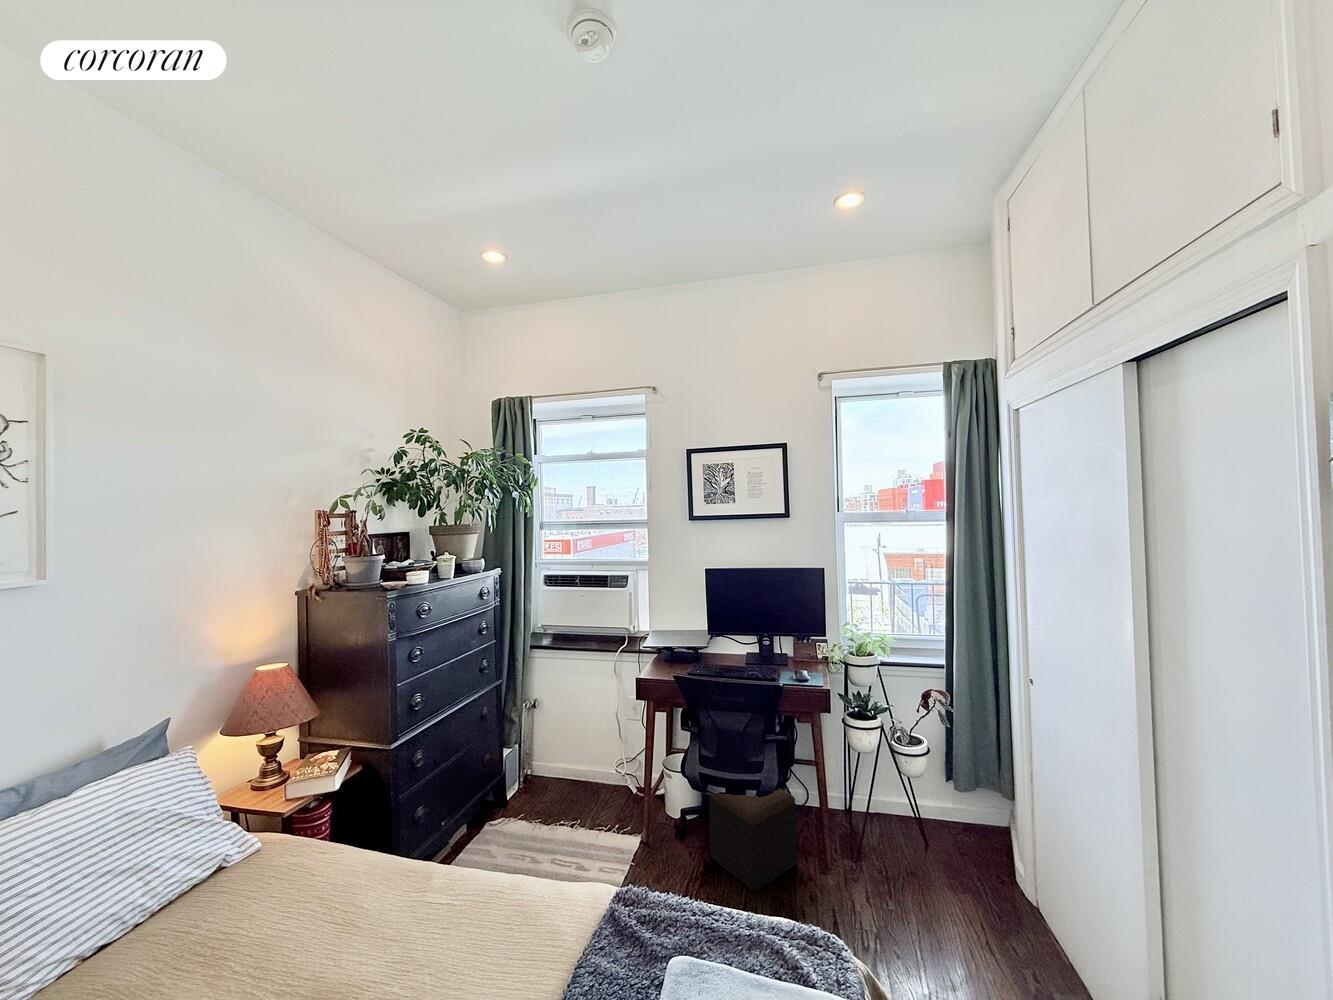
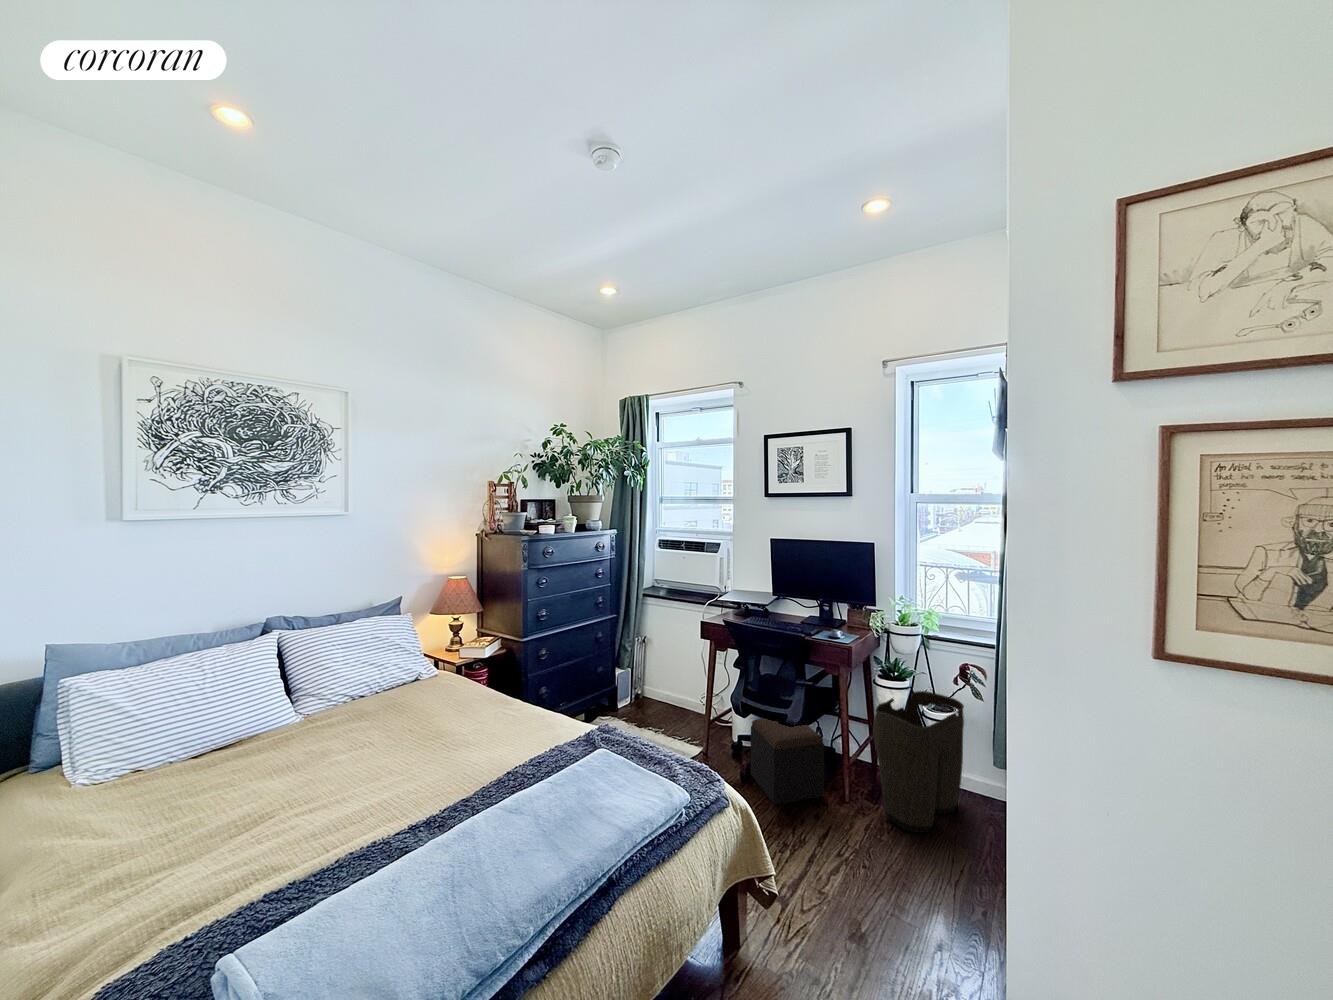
laundry basket: none [847,722,924,884] -> present [873,691,964,833]

